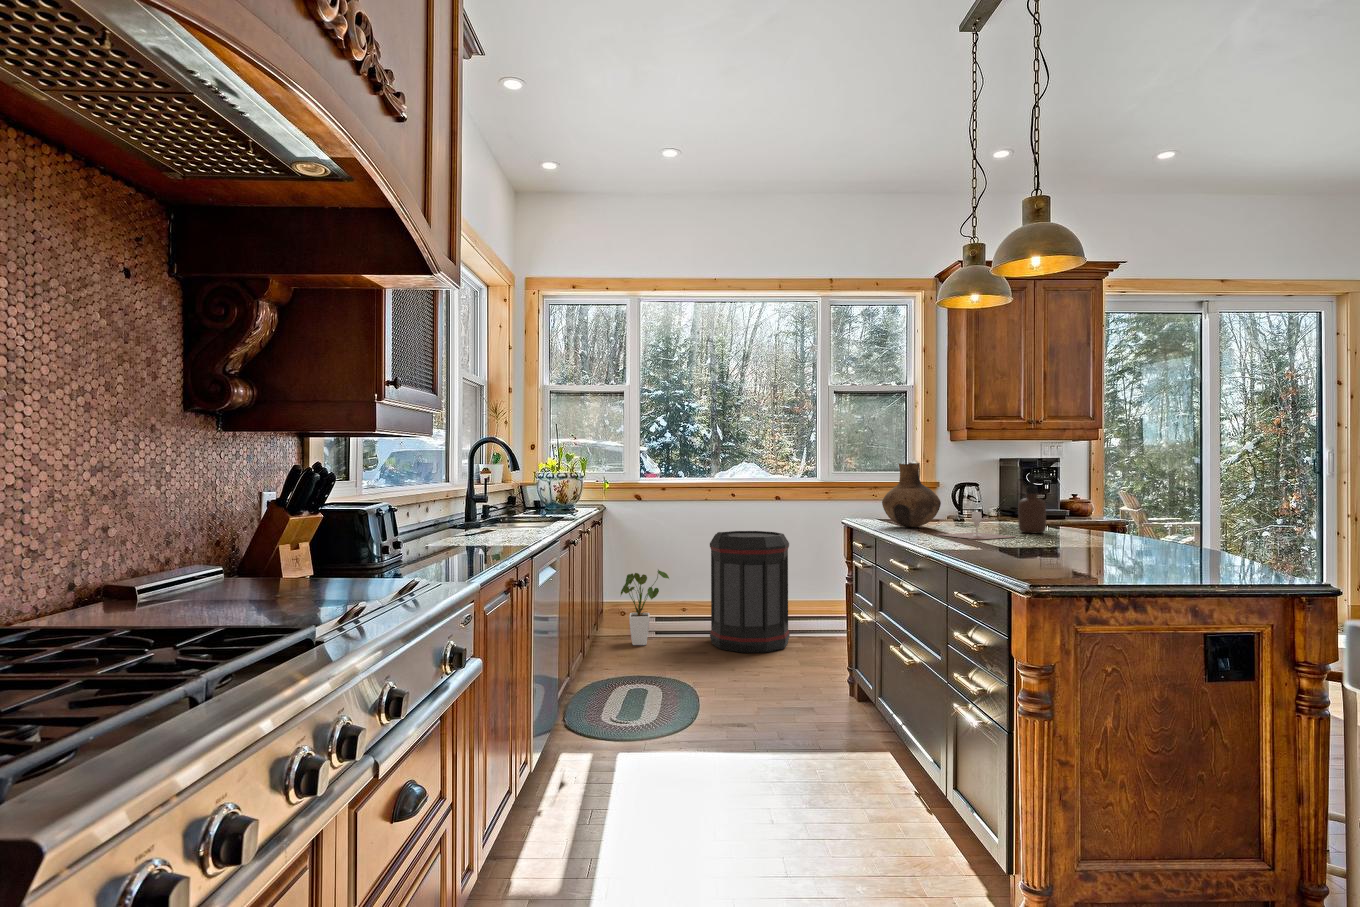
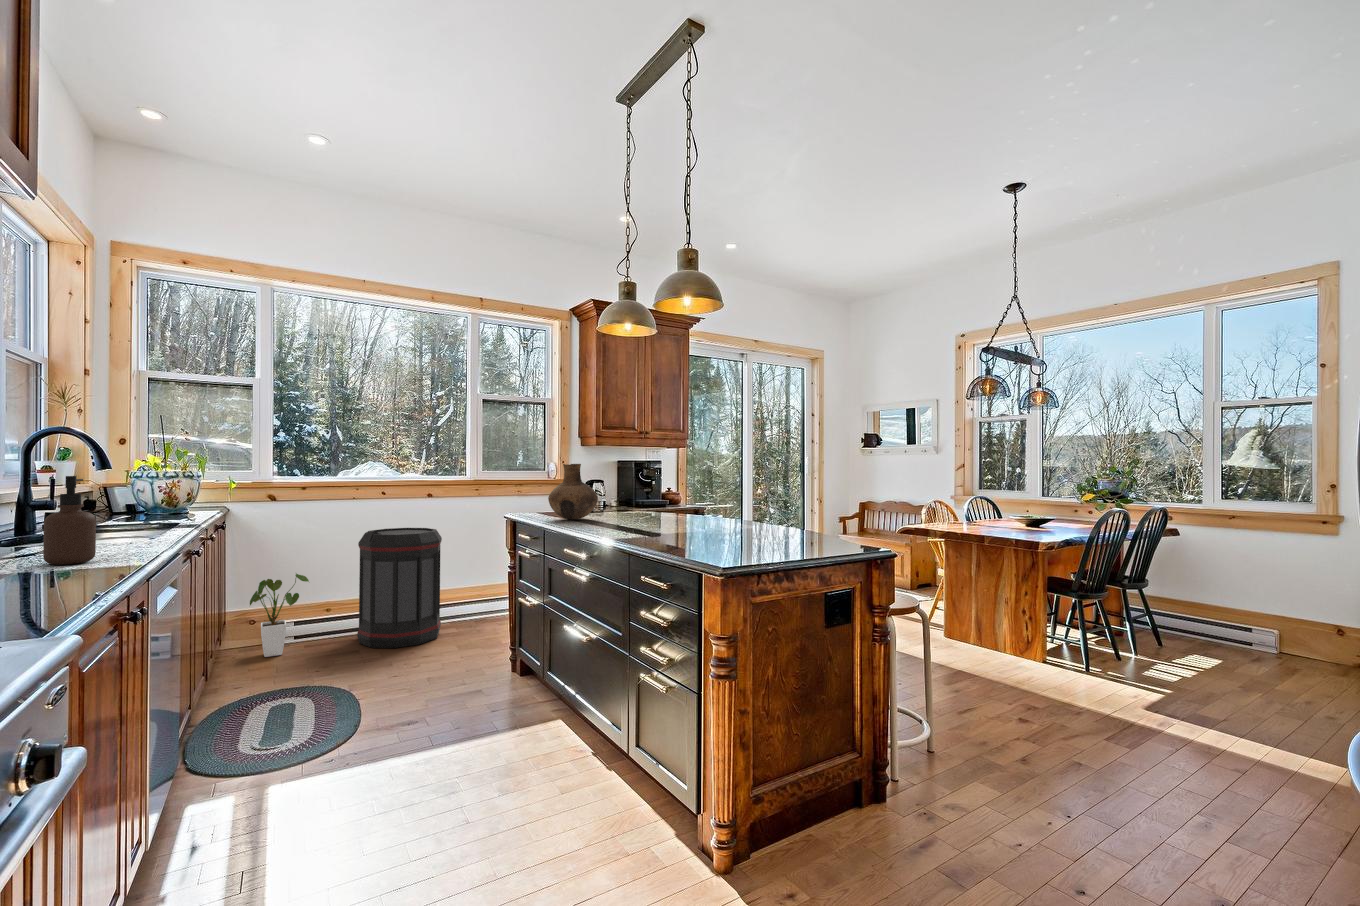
soap dispenser: present [1018,474,1046,533] -> present [43,476,96,565]
wine glass: present [941,512,1015,540] -> none [603,505,665,529]

